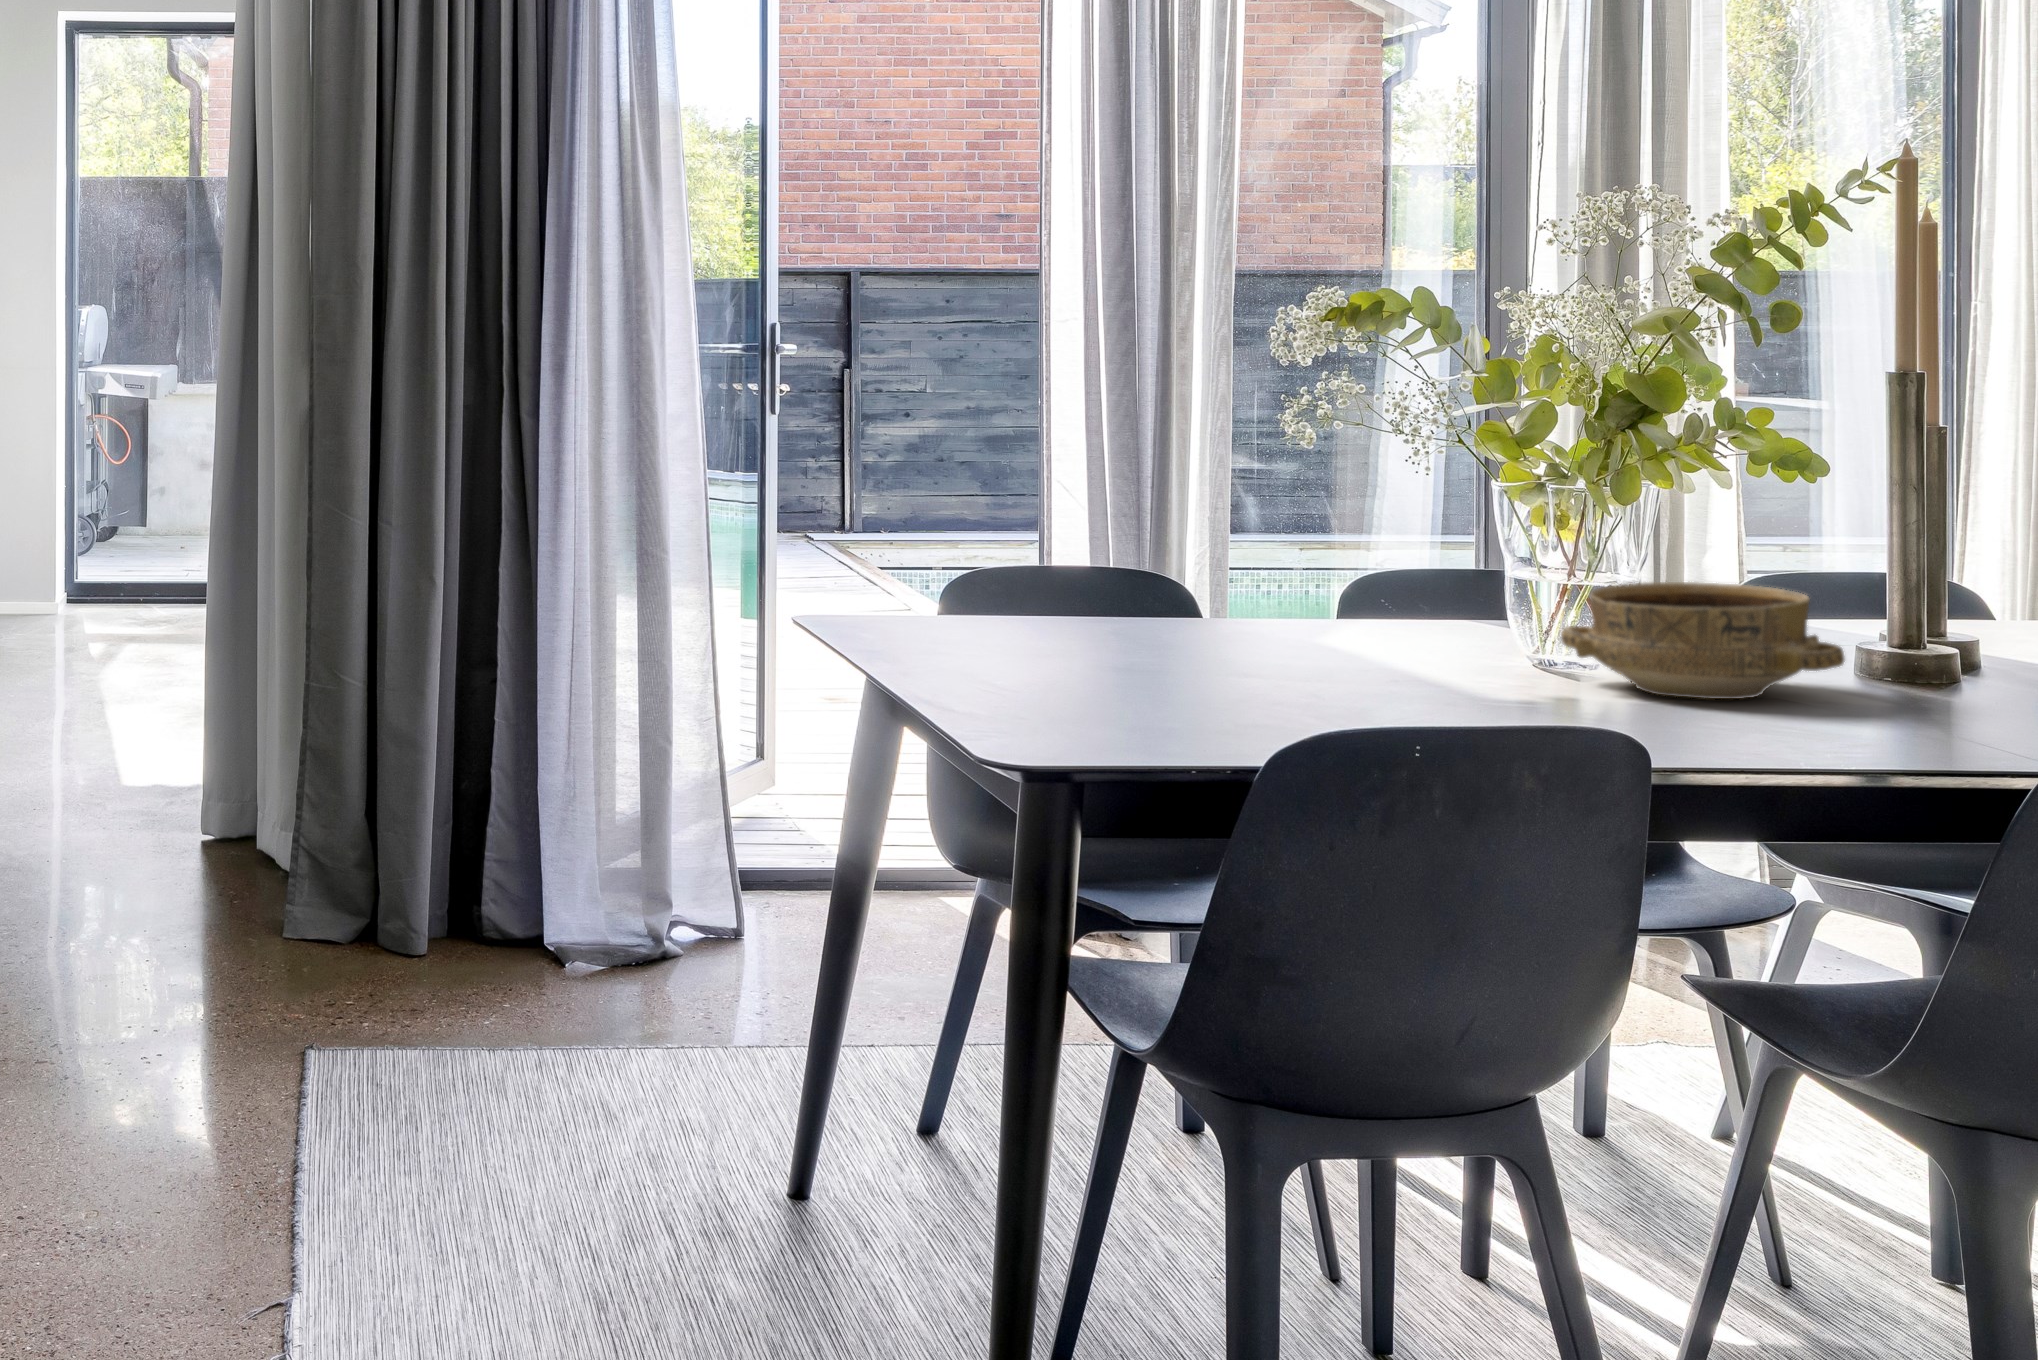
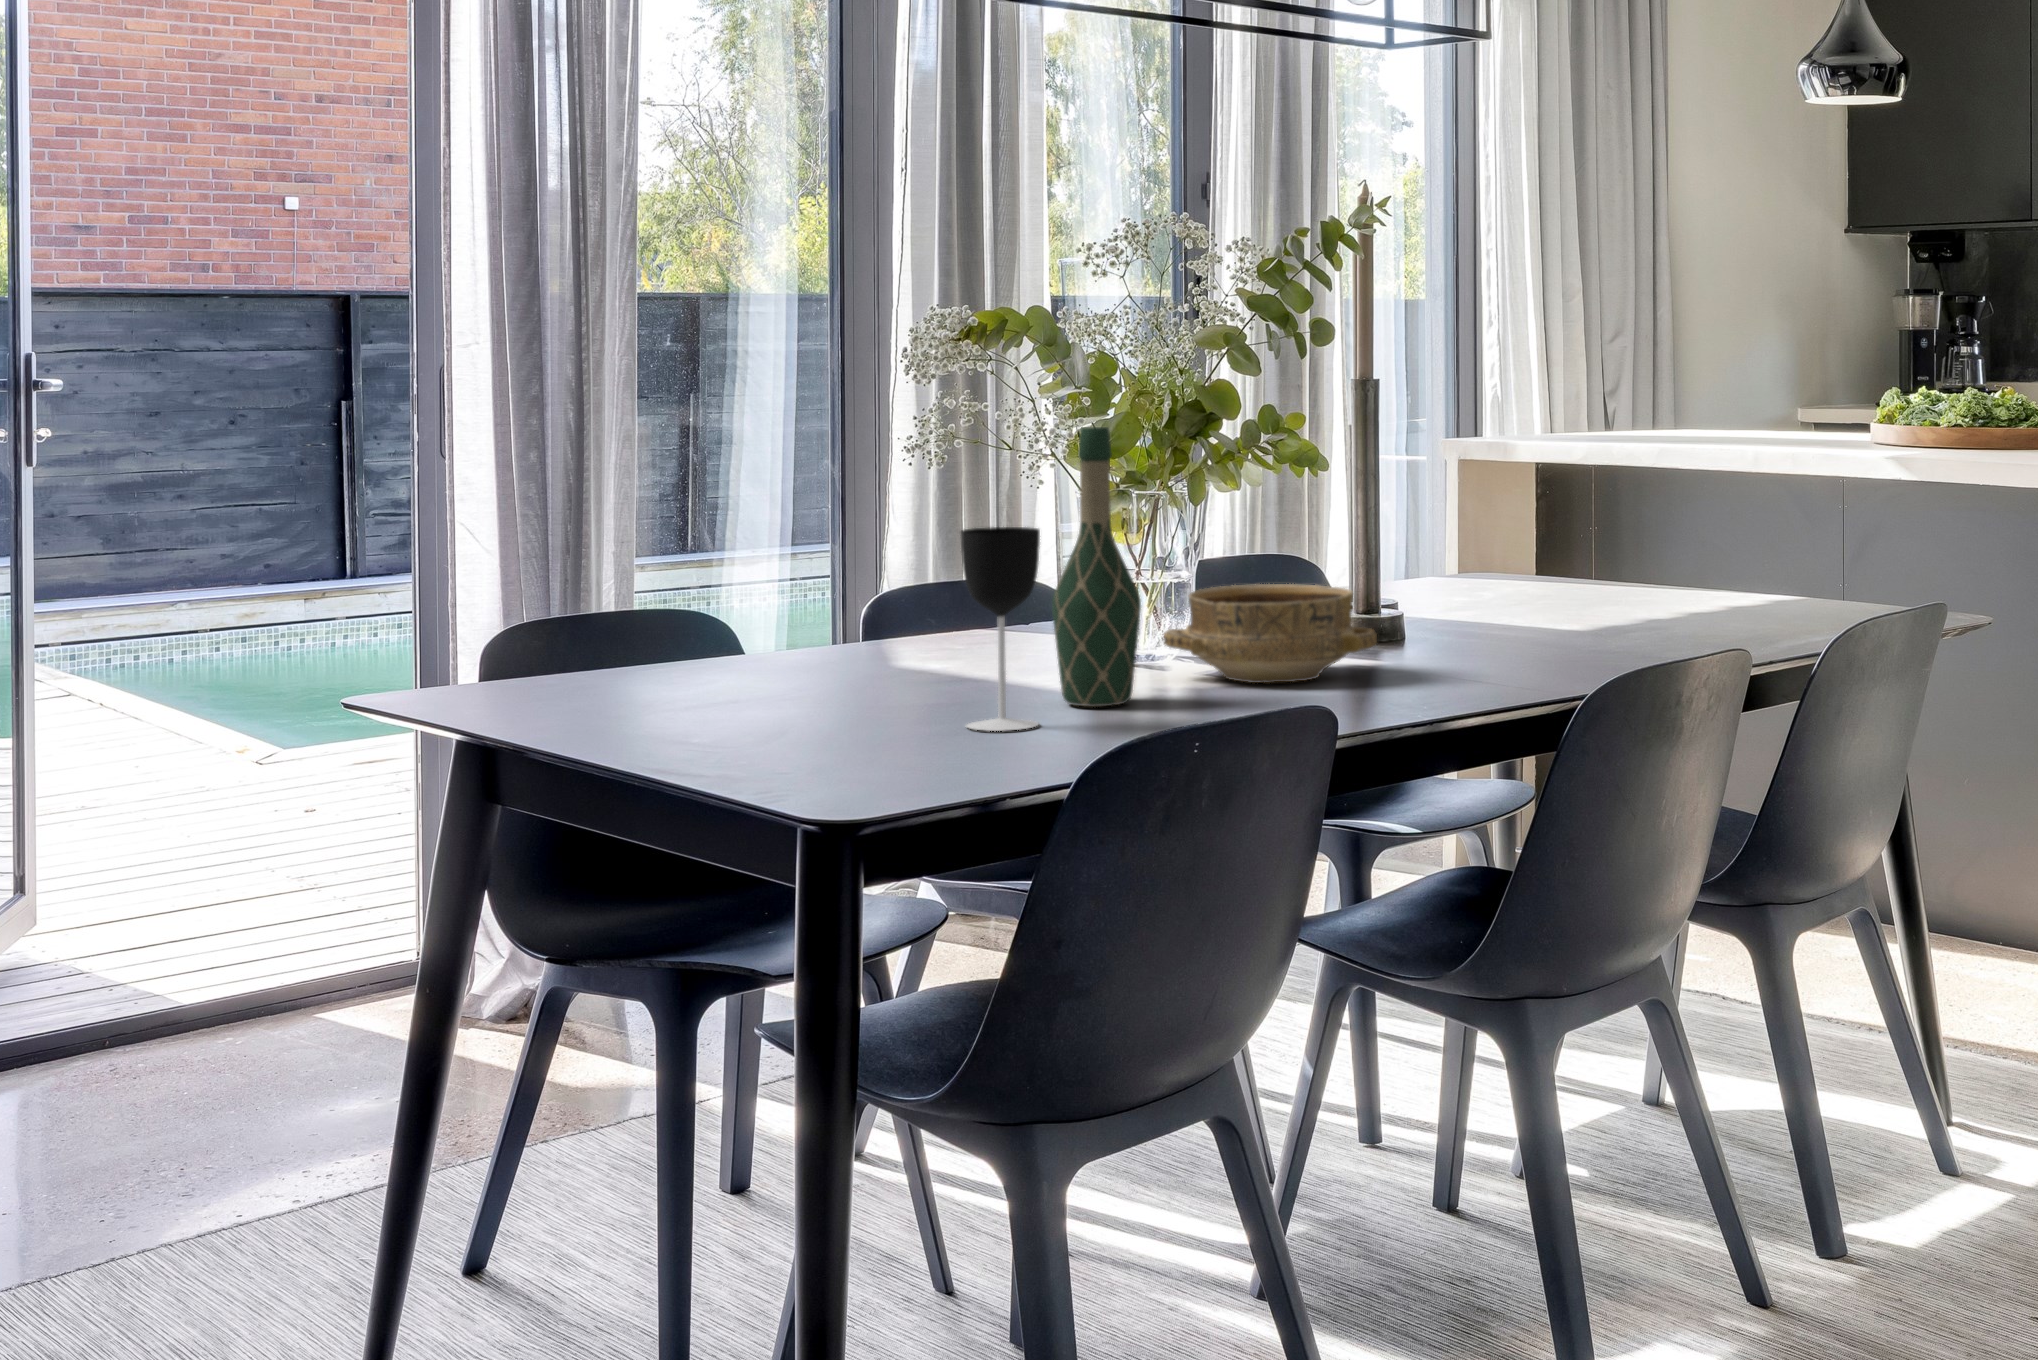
wine bottle: none [1378,406,1483,703] -> present [1052,427,1141,707]
wine glass: none [1239,509,1328,717] -> present [960,527,1040,731]

